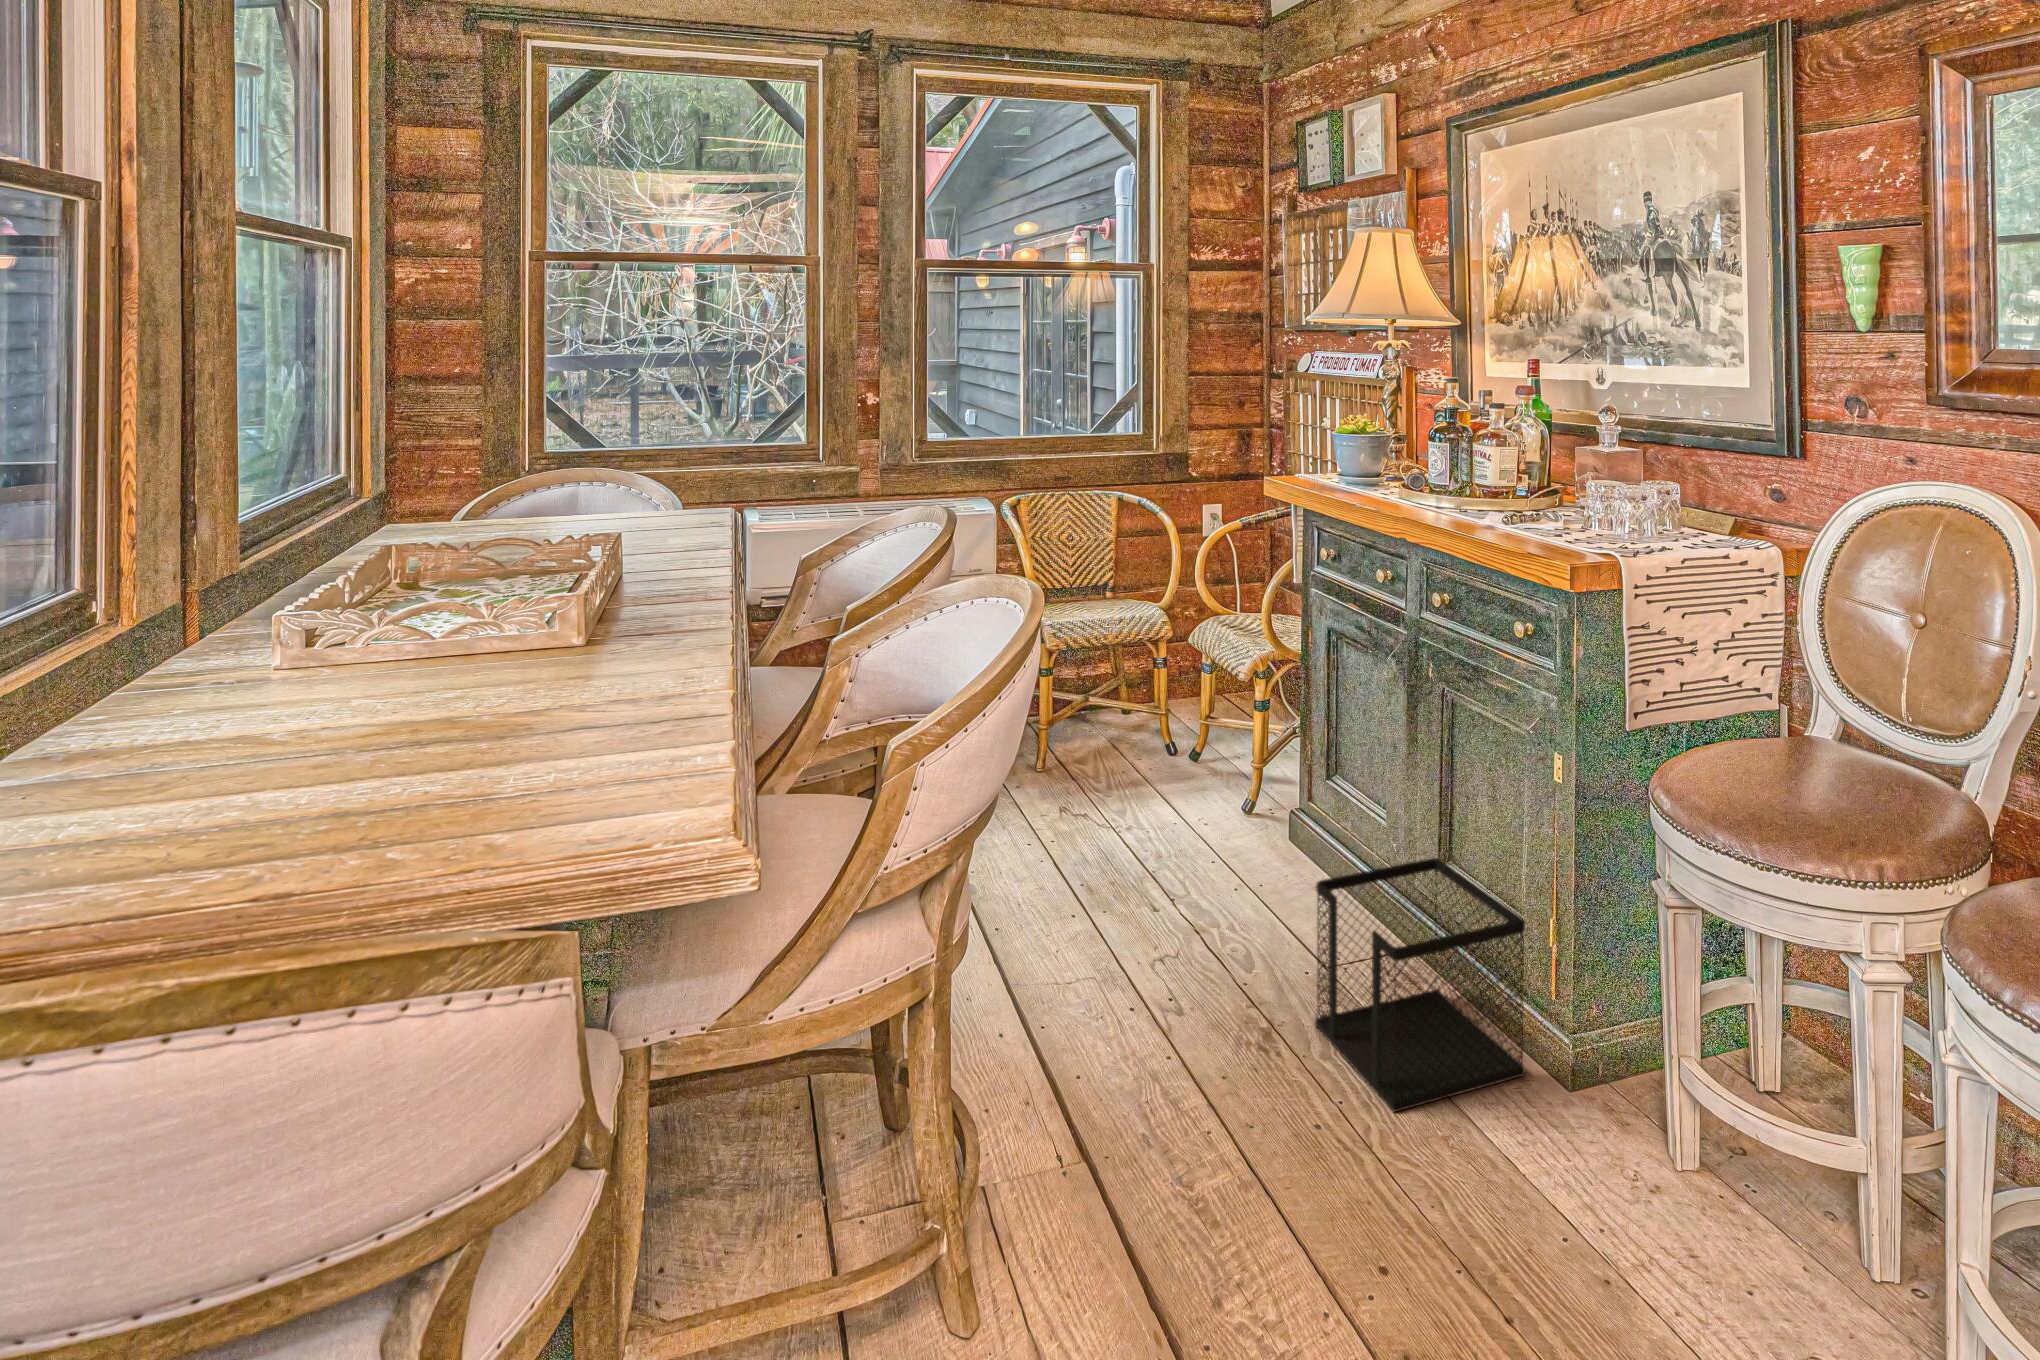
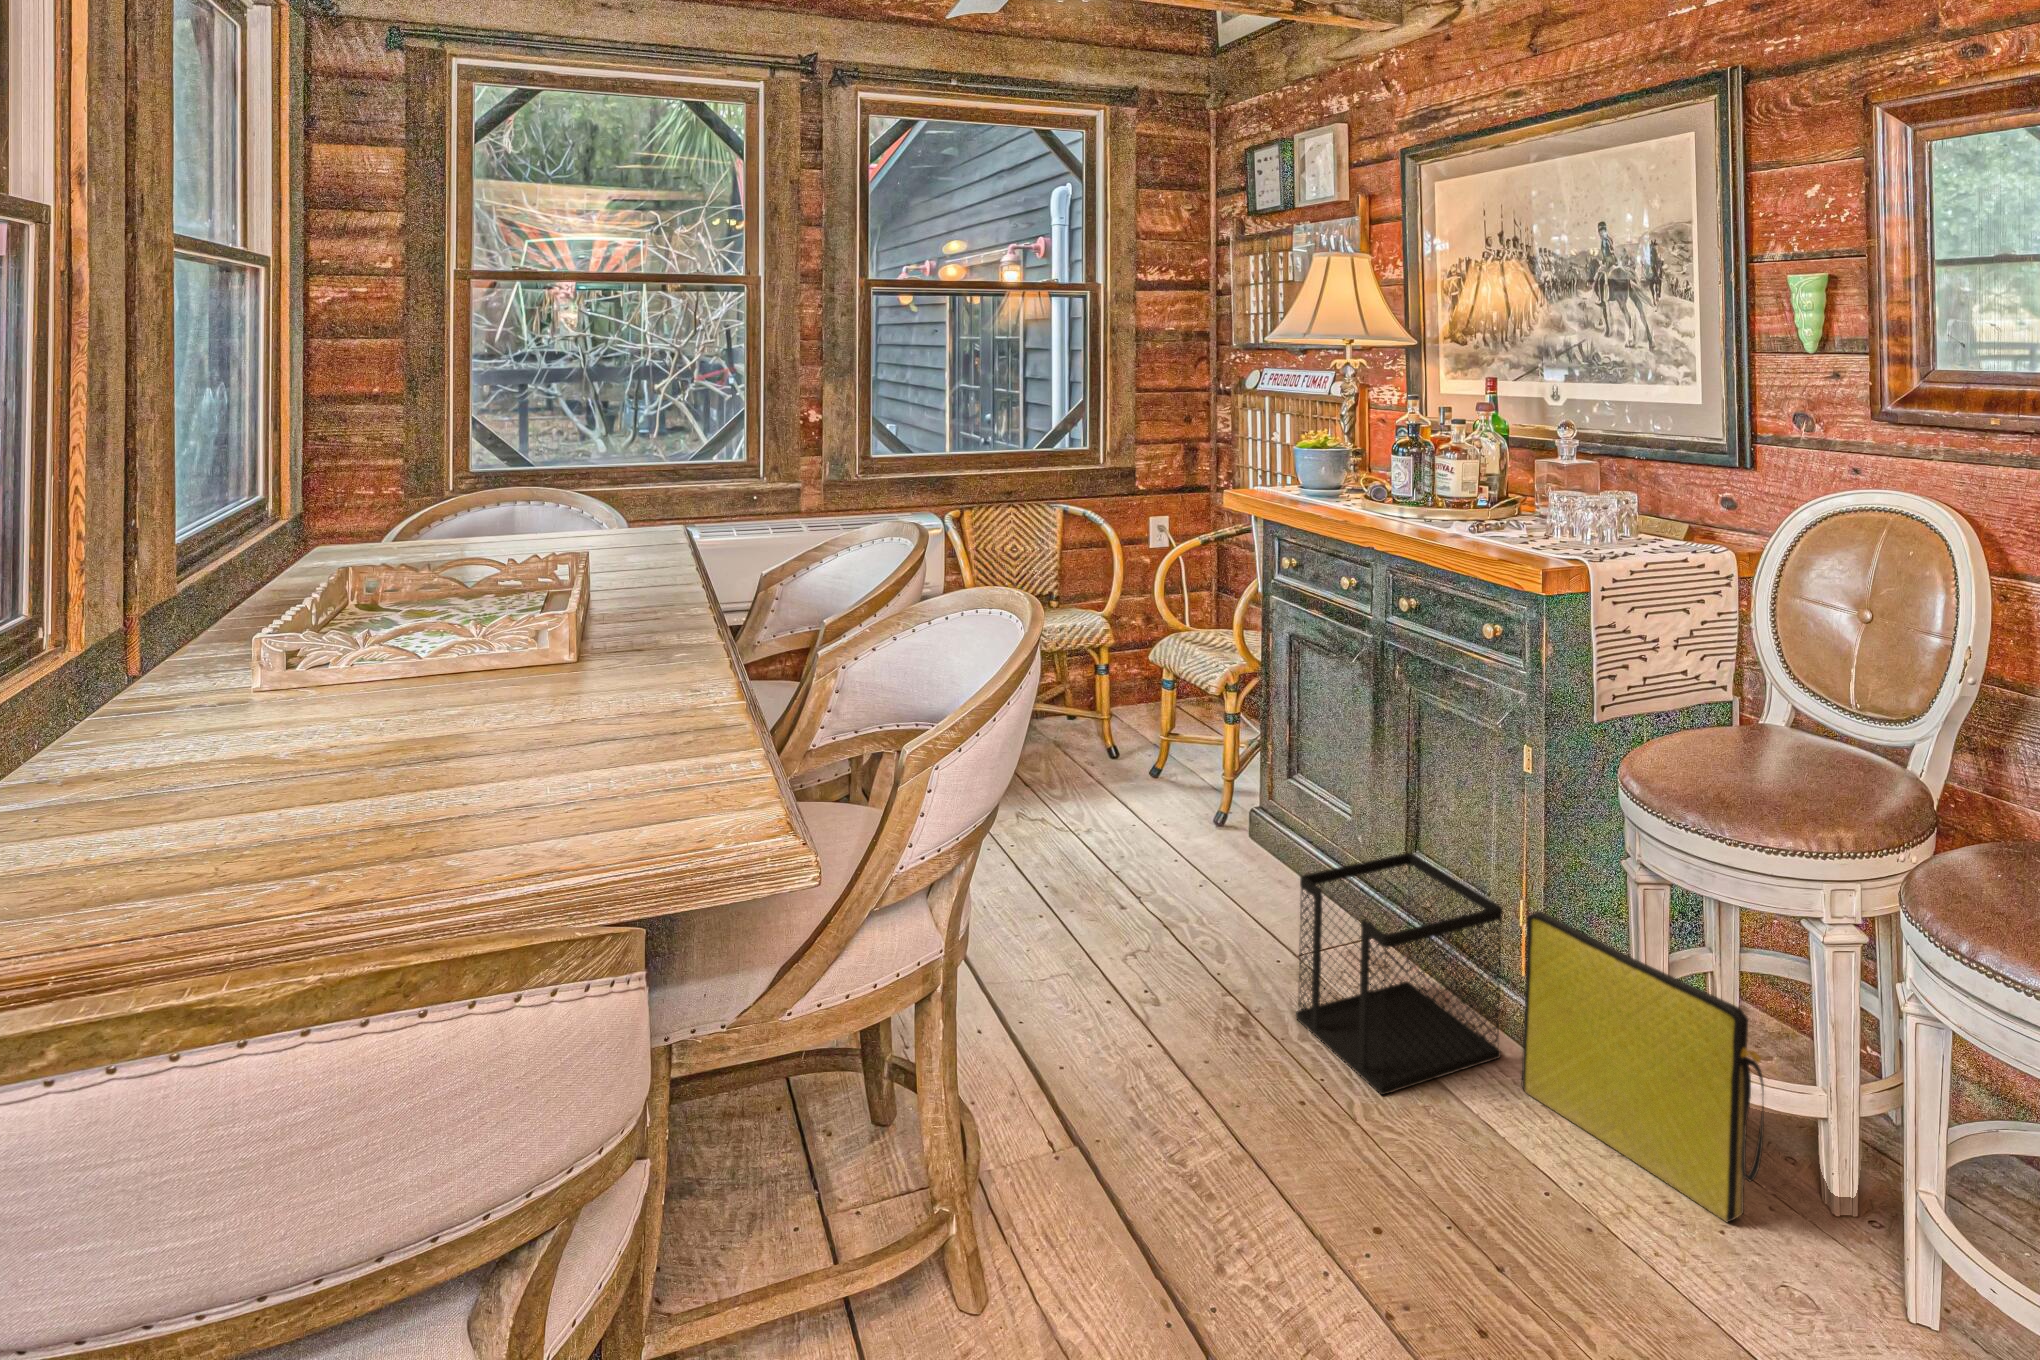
bag: none [1543,926,1788,1268] -> present [1522,911,1764,1222]

